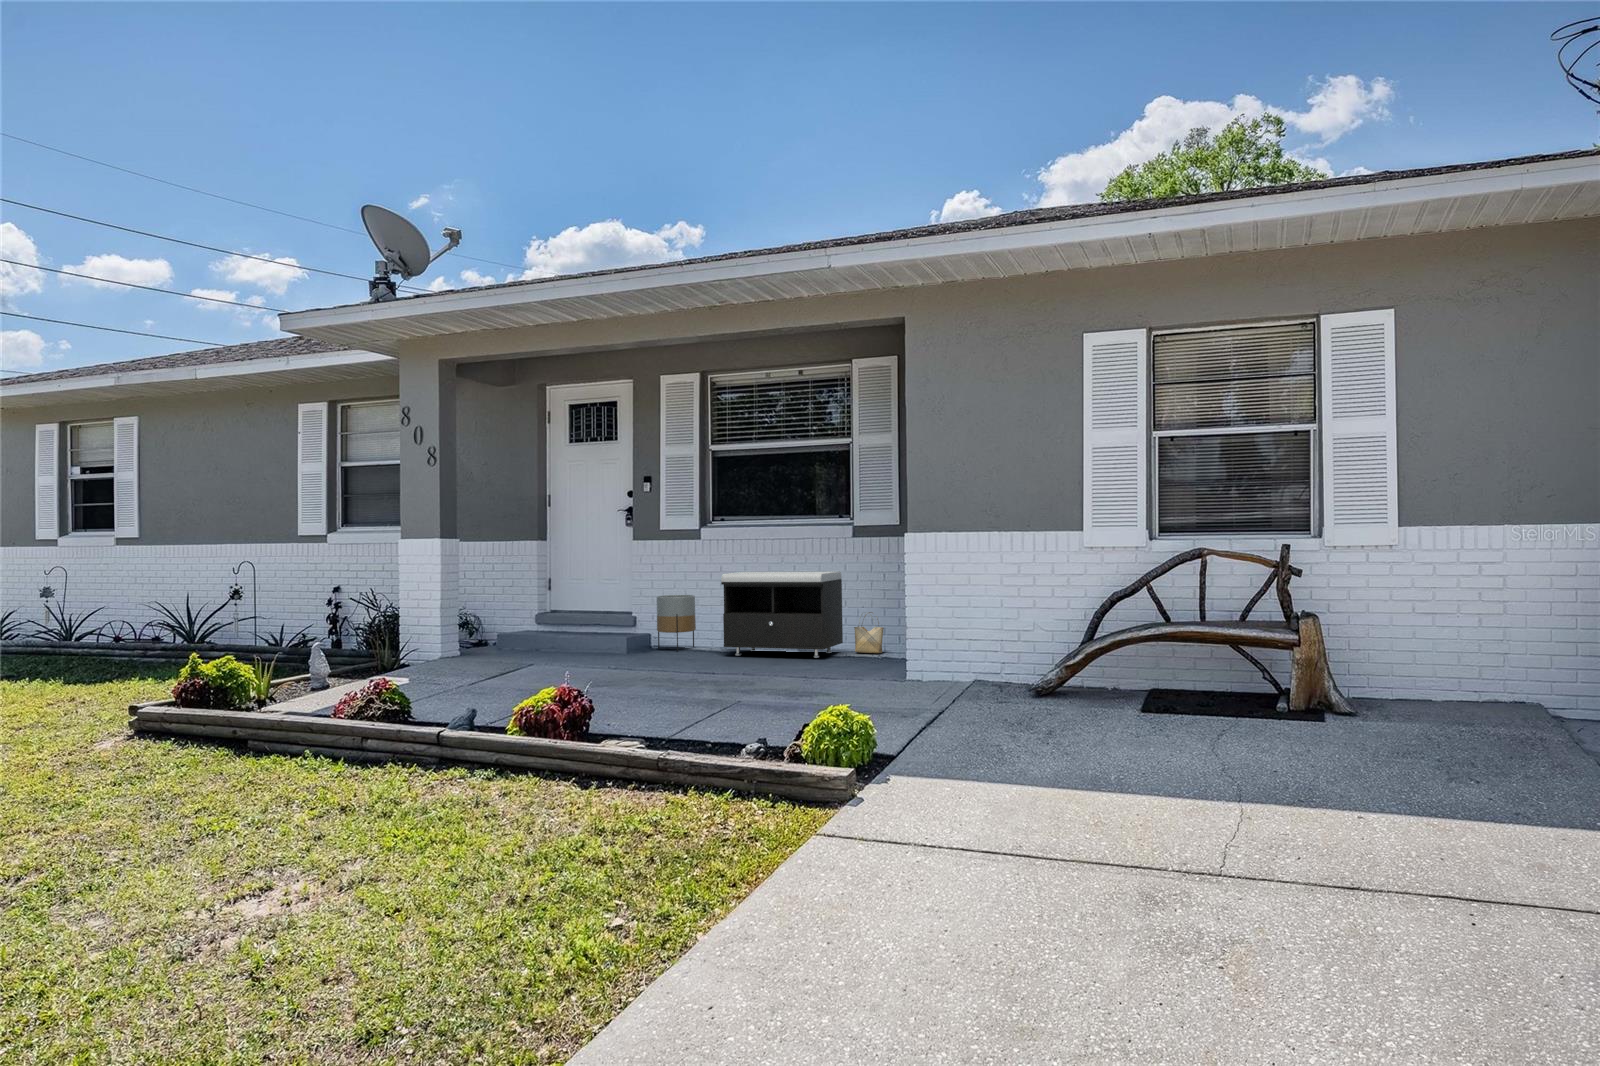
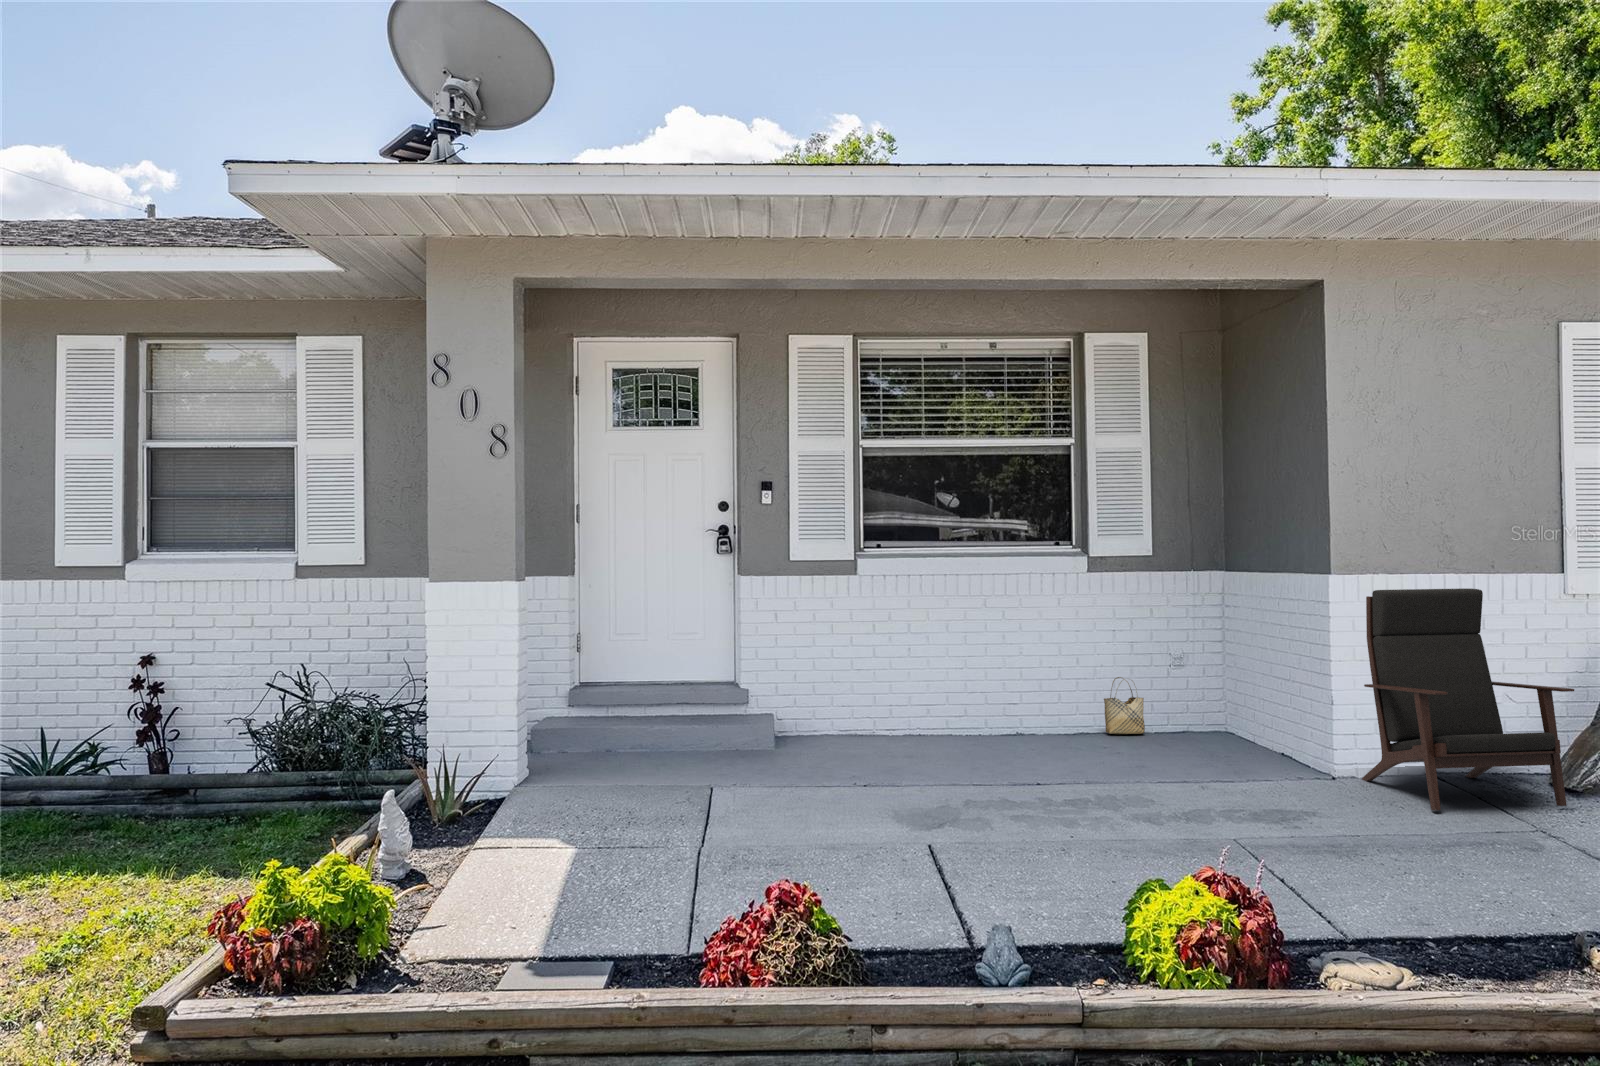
lounge chair: none [912,542,1027,699] -> present [1362,588,1574,810]
storage bench: present [721,571,843,658] -> none [935,622,1105,750]
planter: present [657,595,696,651] -> none [806,660,866,747]

